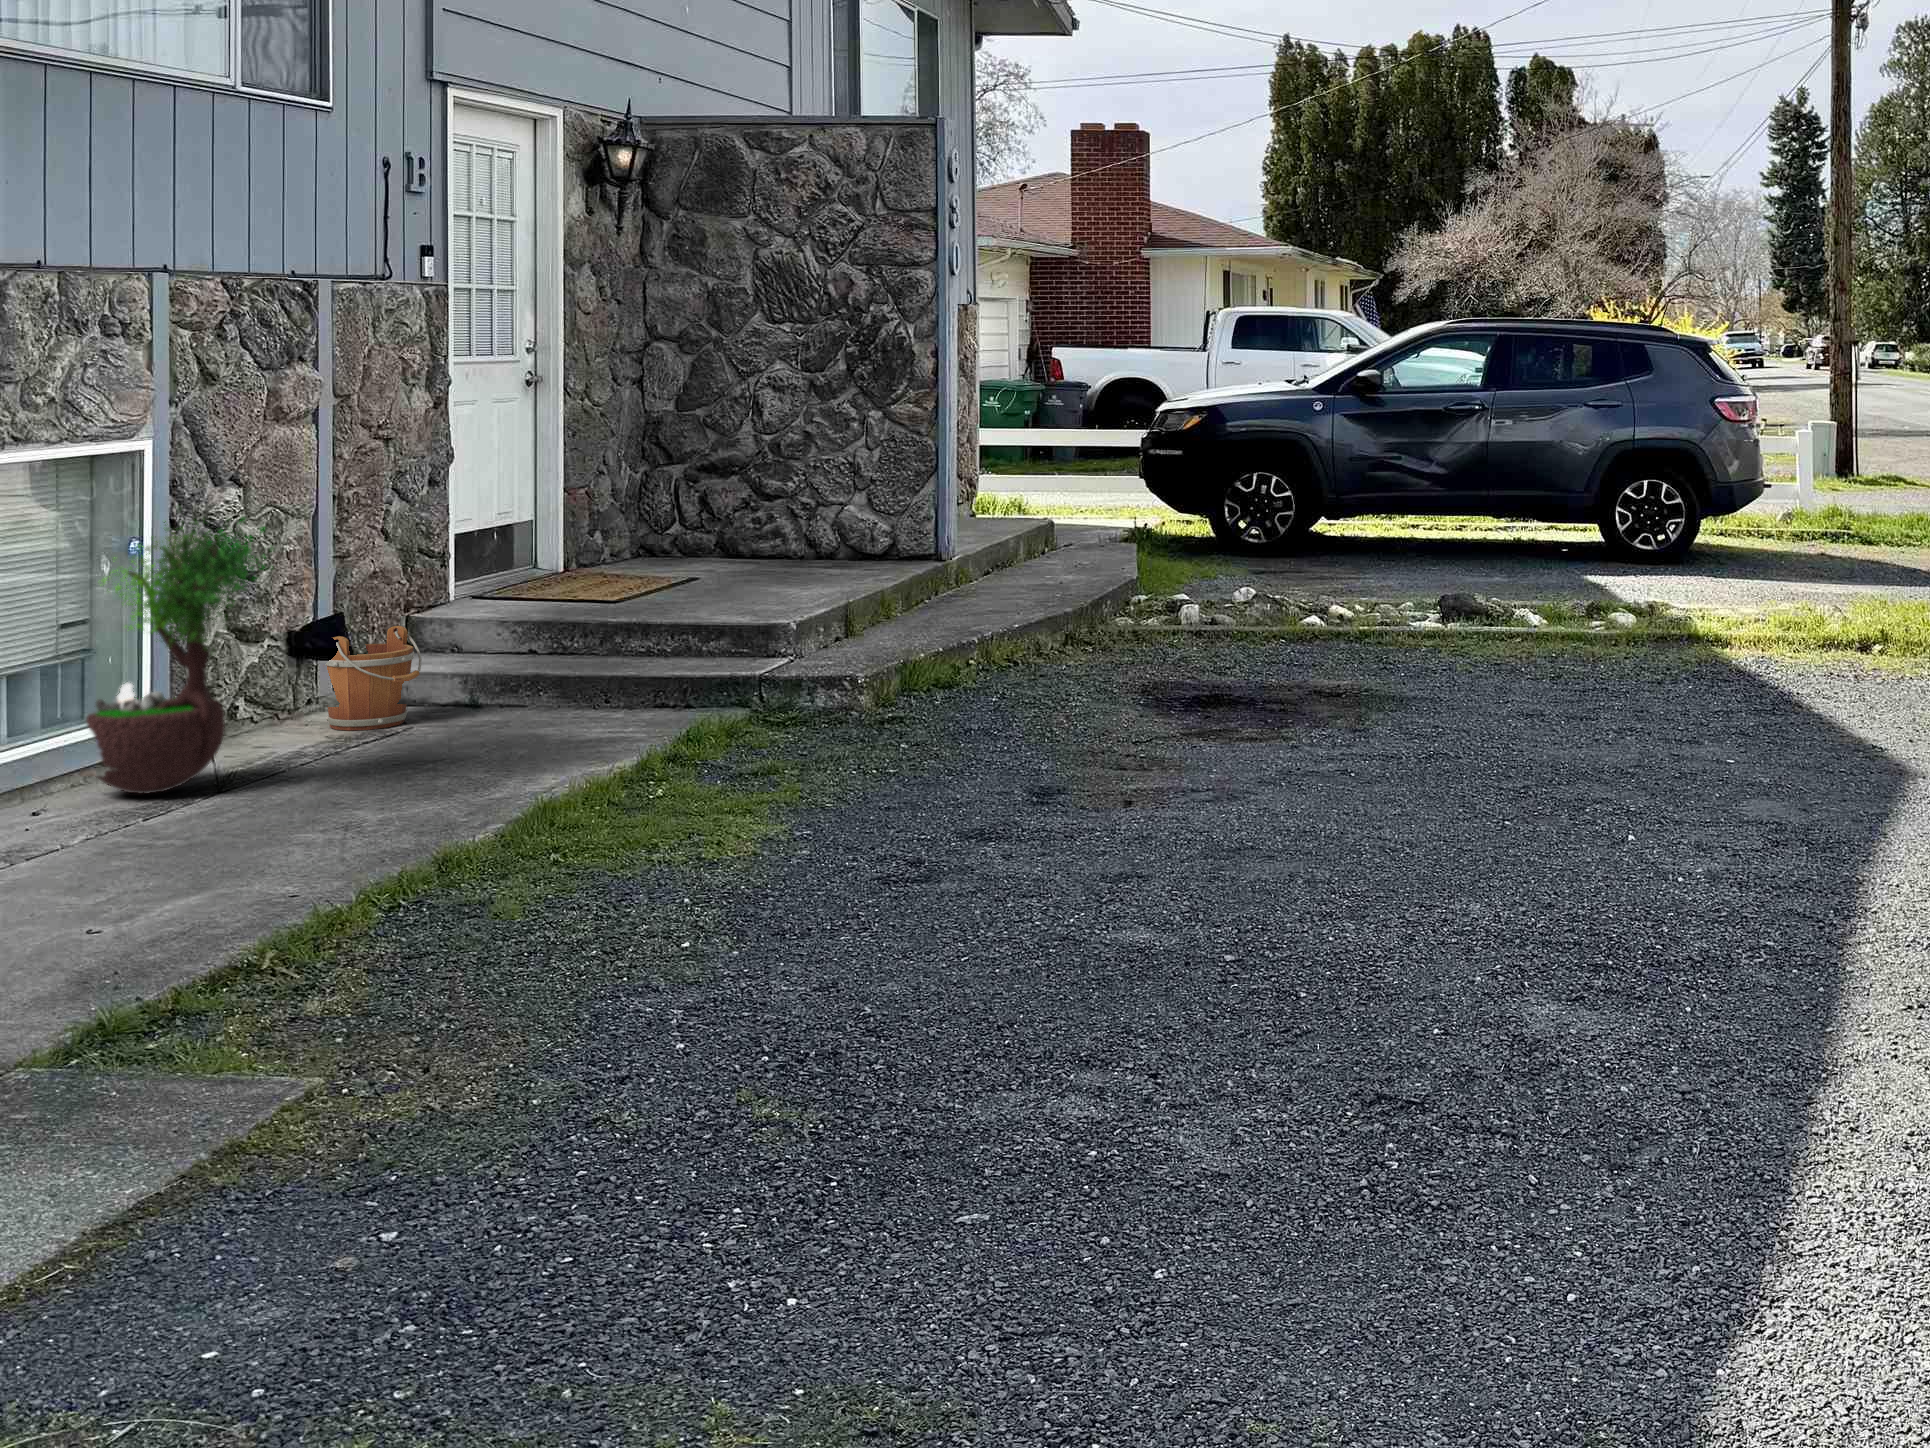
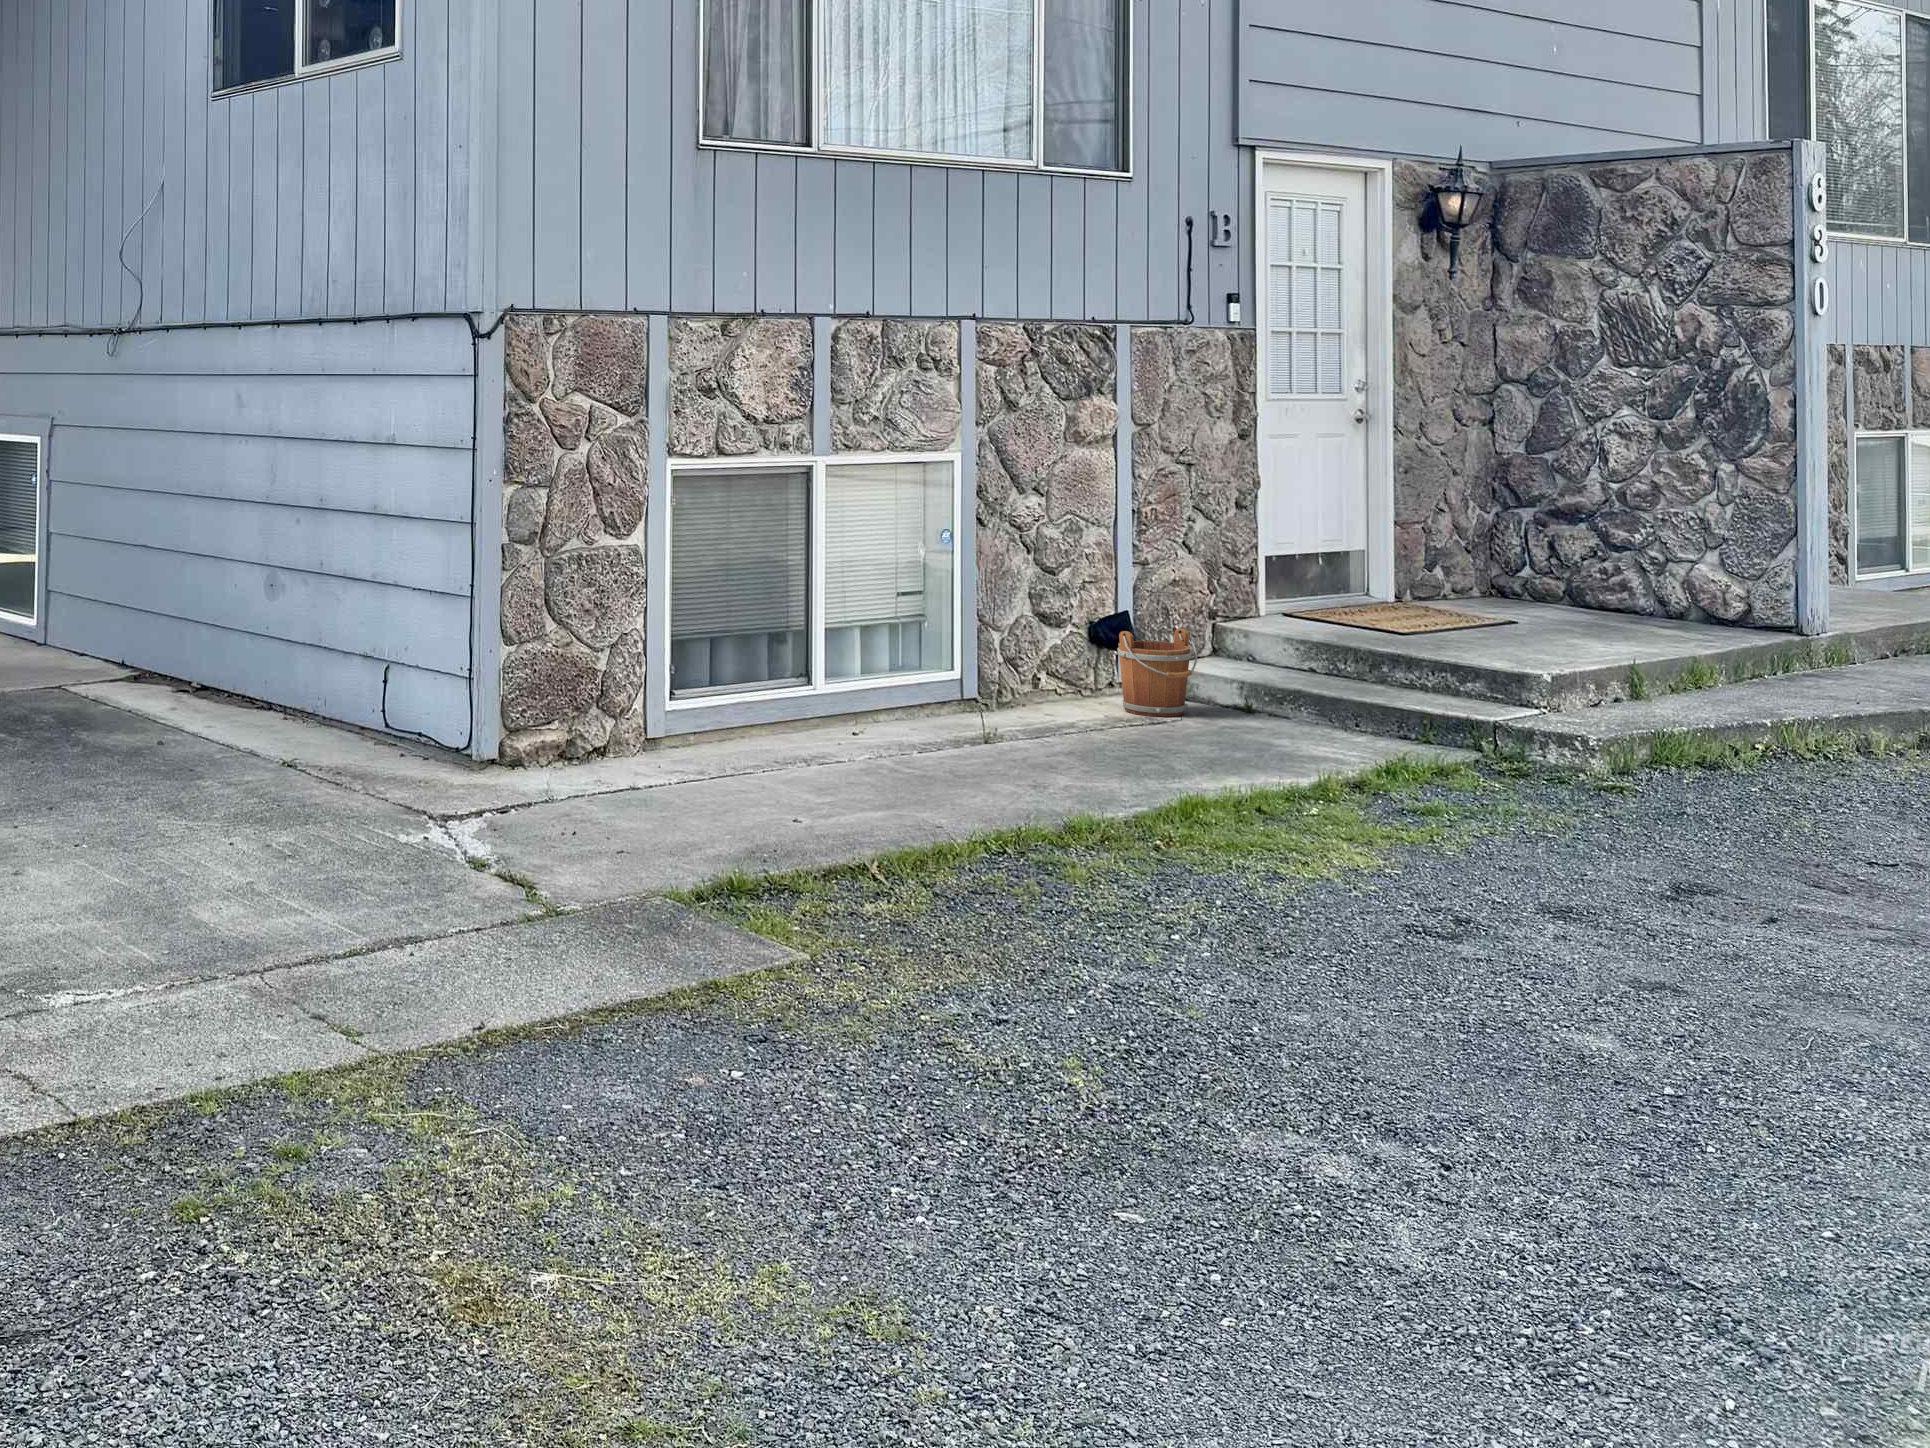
potted tree: present [86,518,273,794] -> none [897,506,1034,736]

